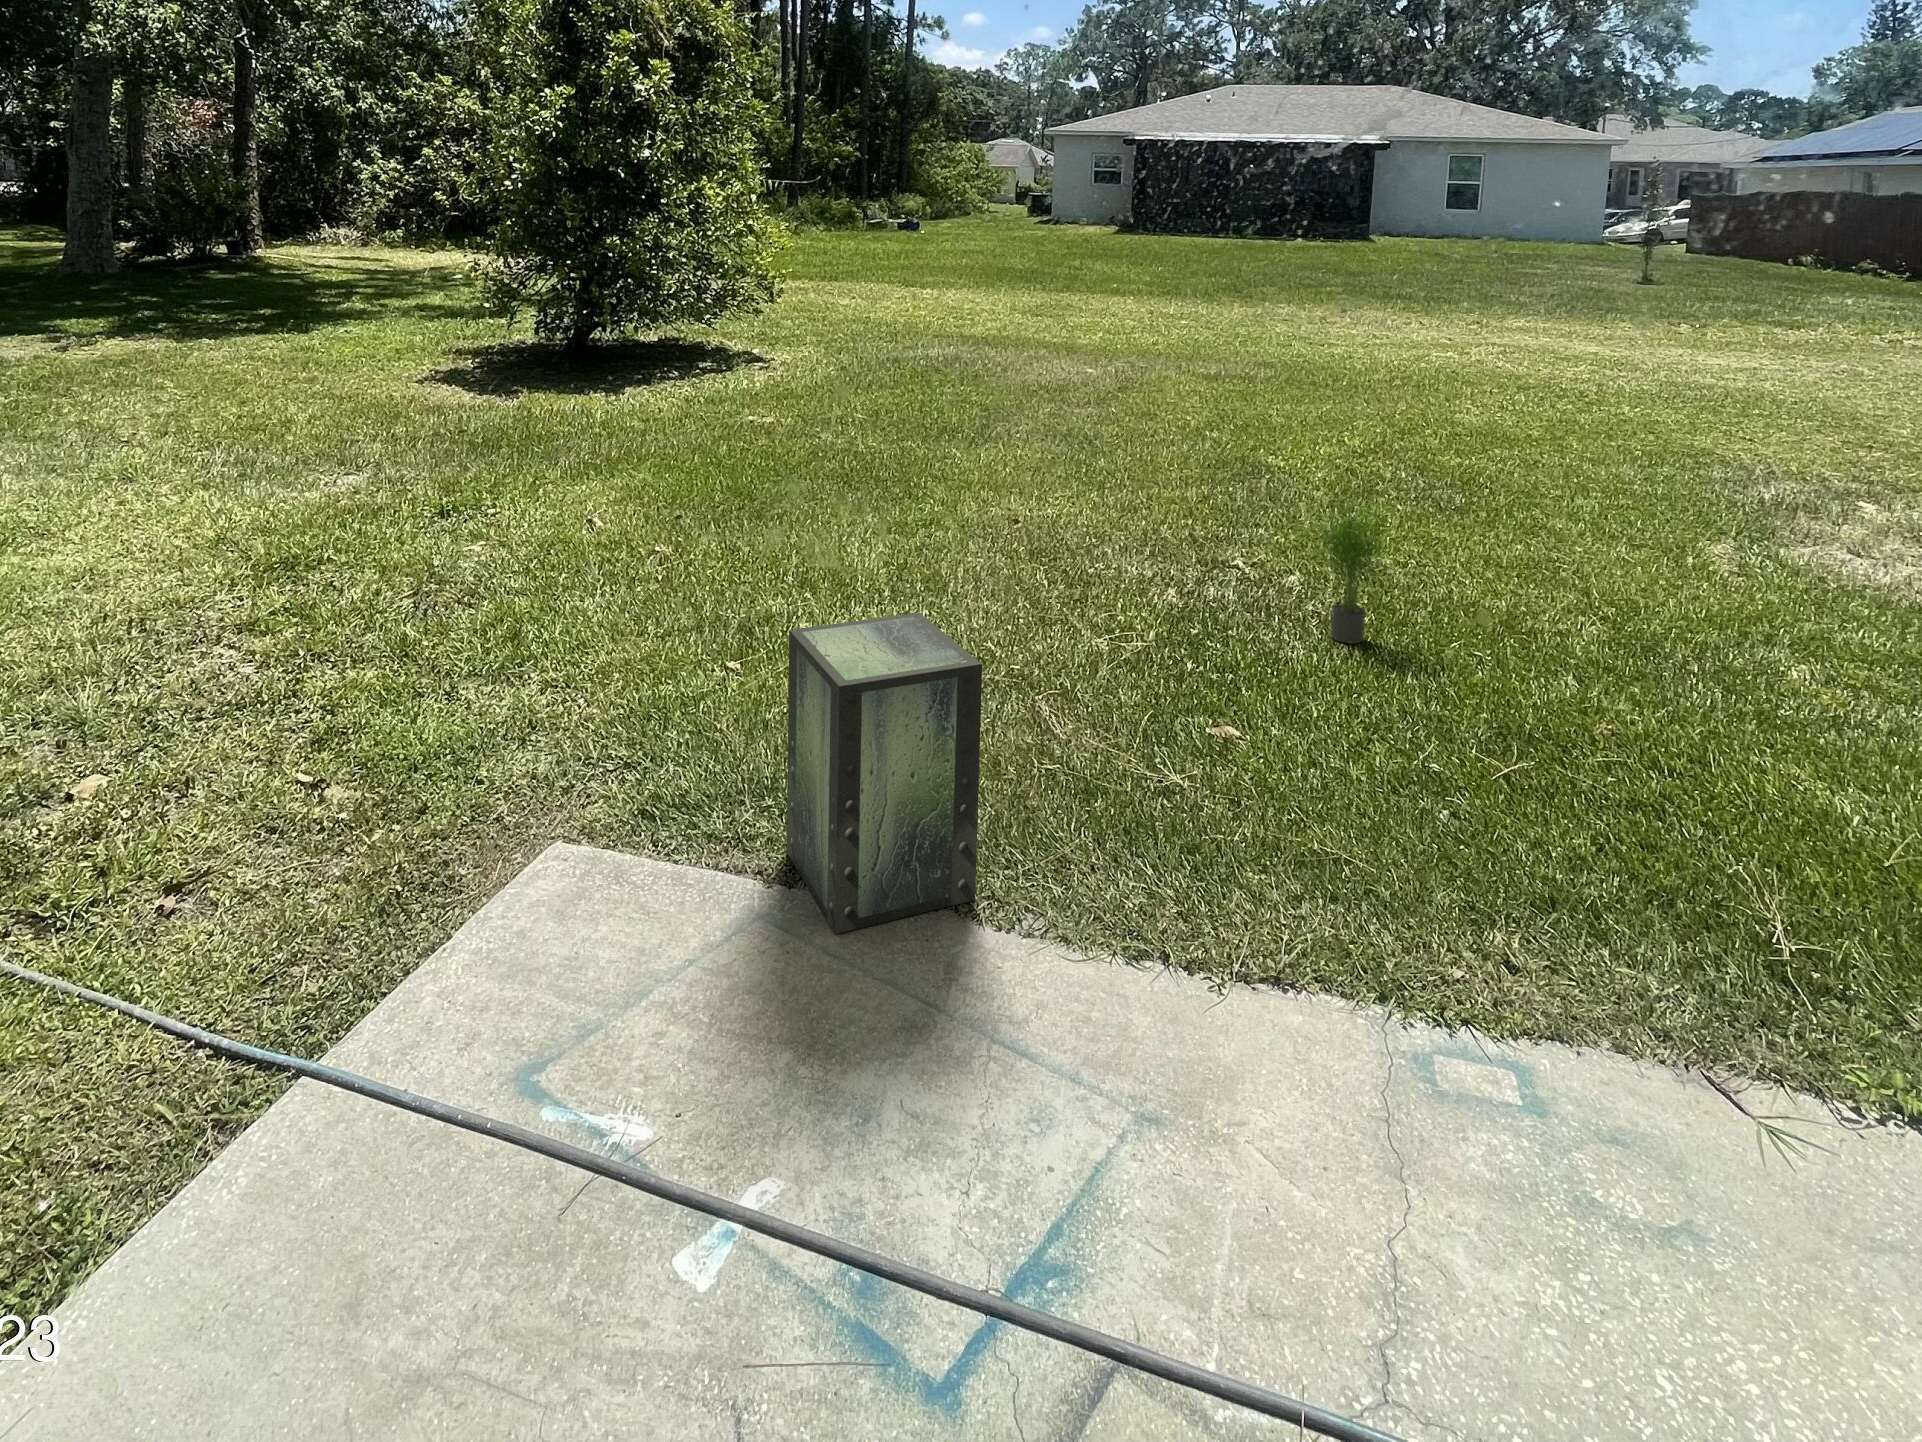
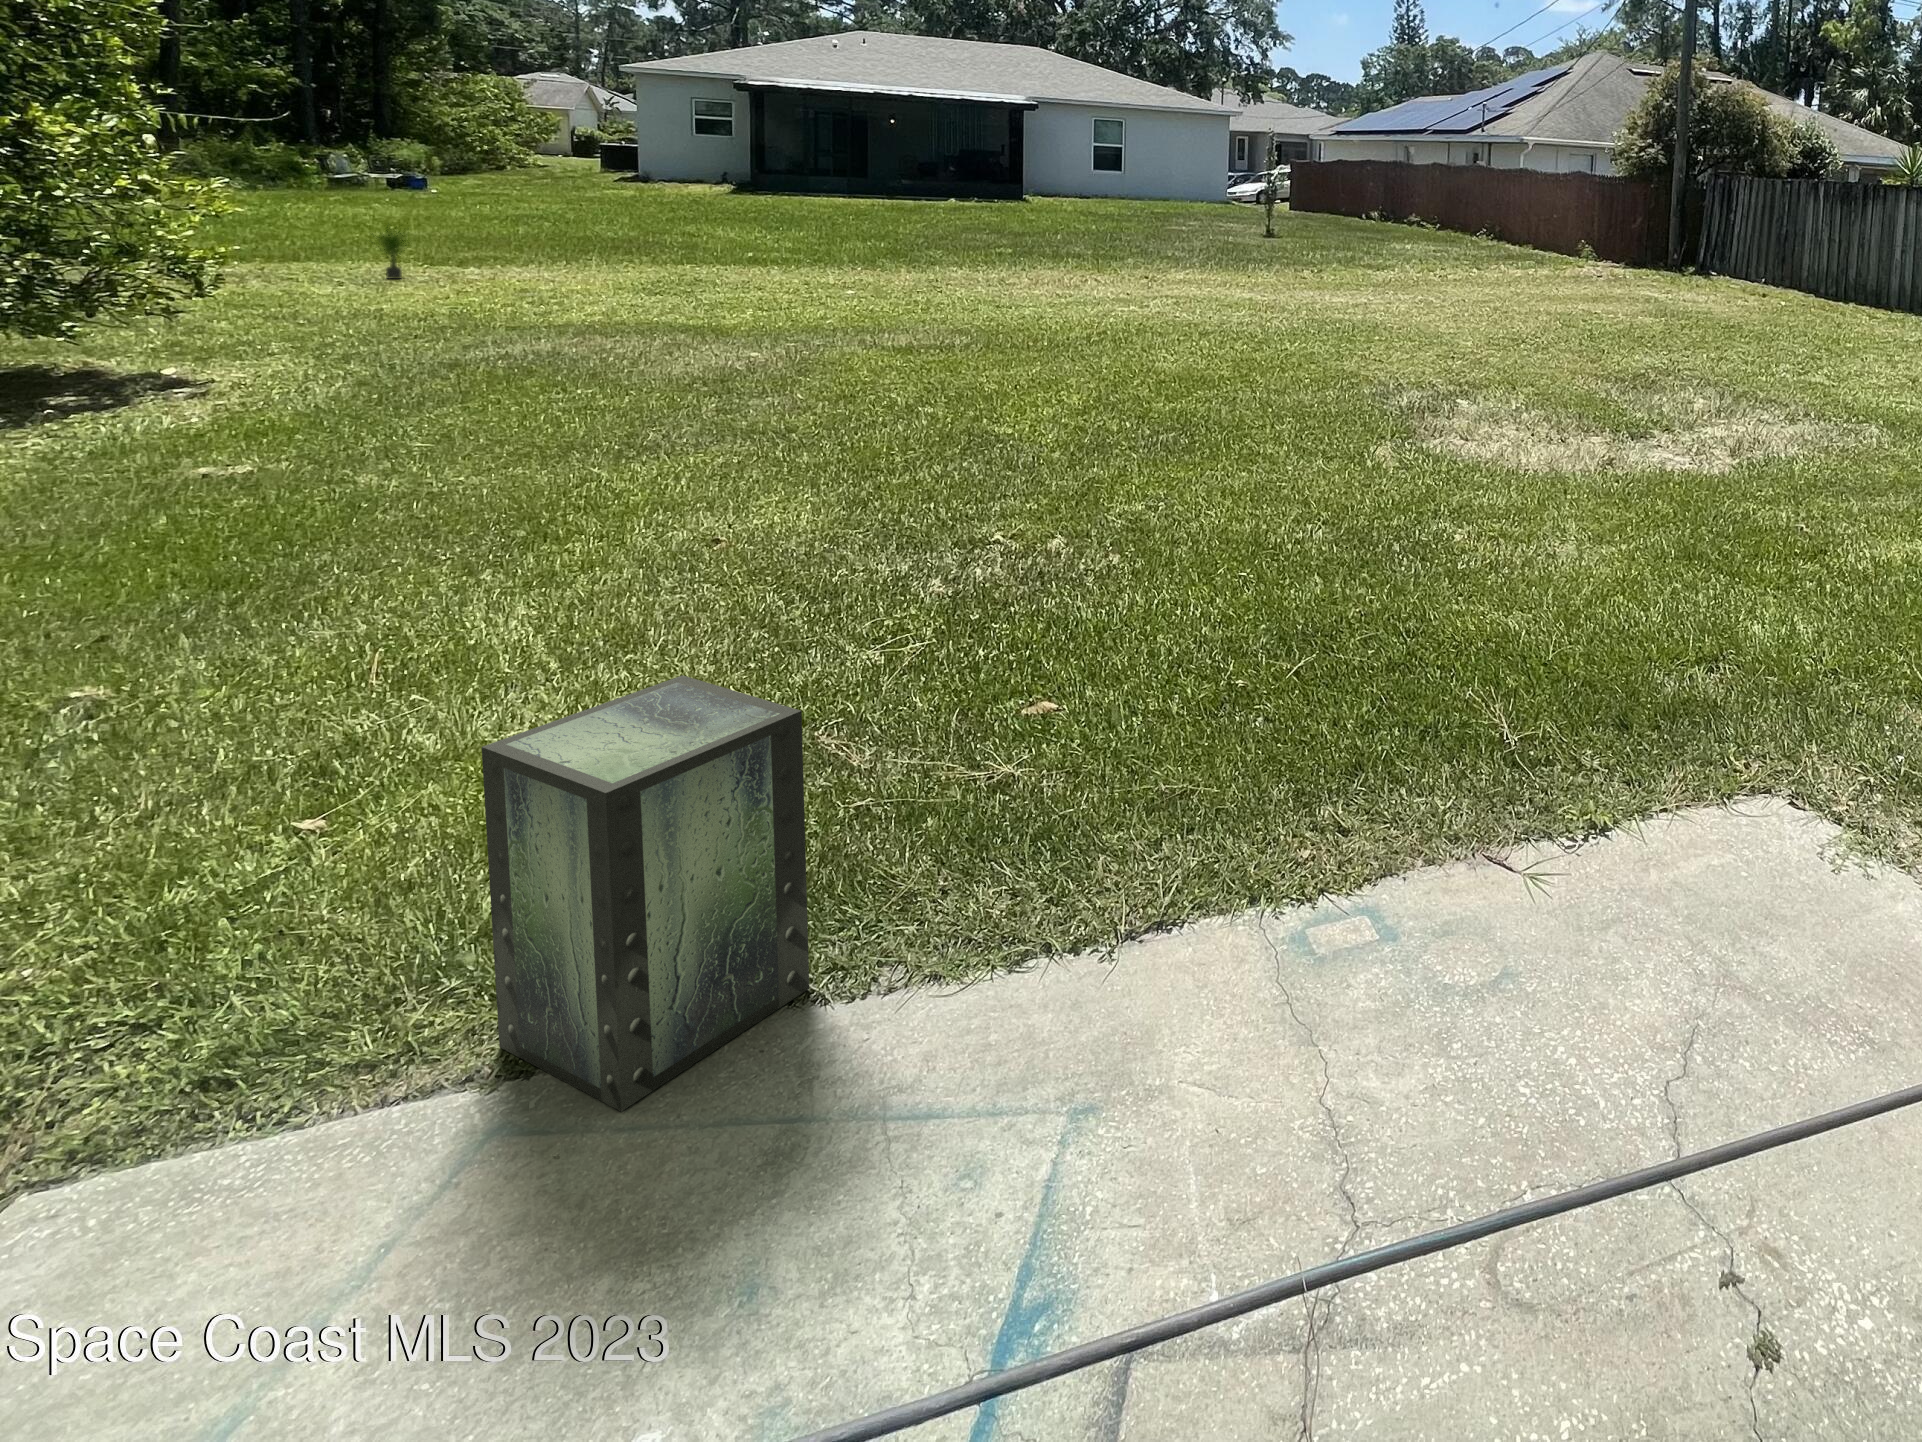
potted plant: present [1307,495,1393,644] -> present [372,224,407,279]

